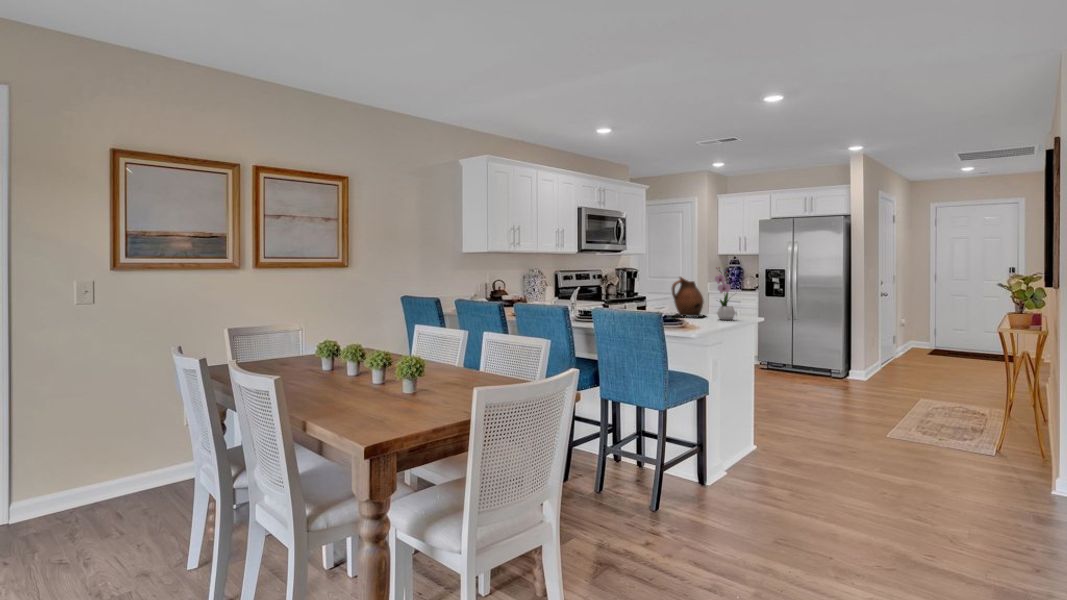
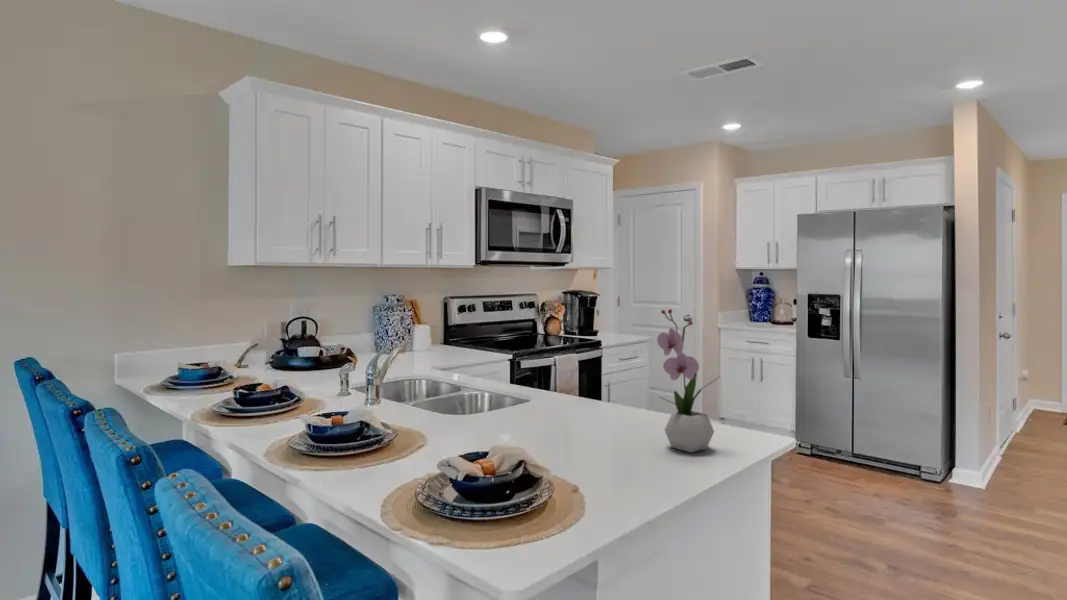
ceramic pitcher: present [672,277,704,317] -> none [564,328,655,436]

